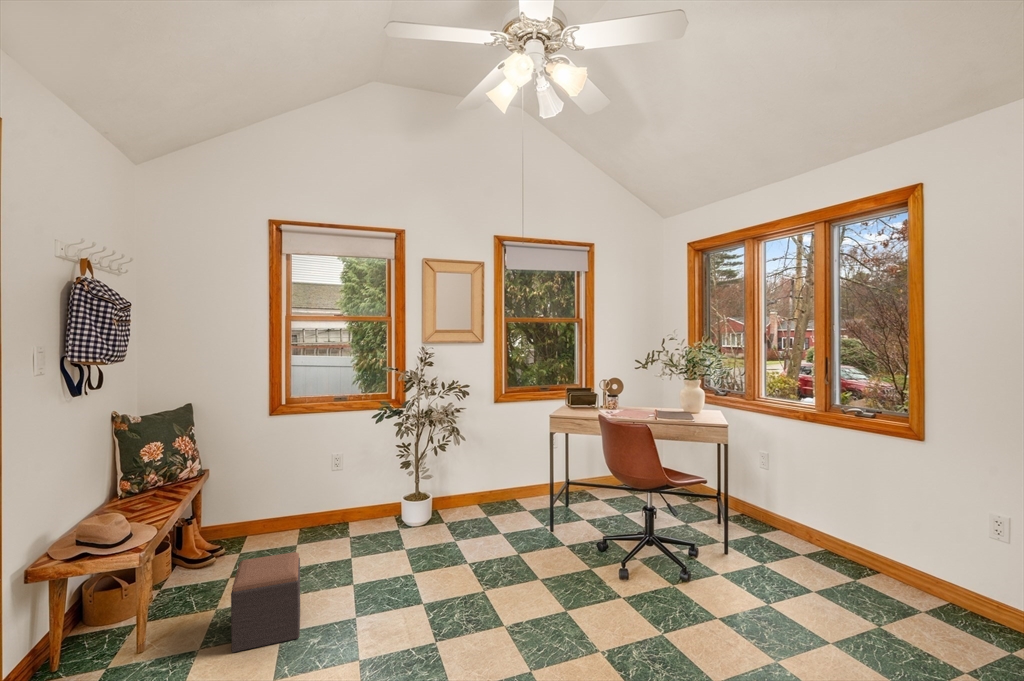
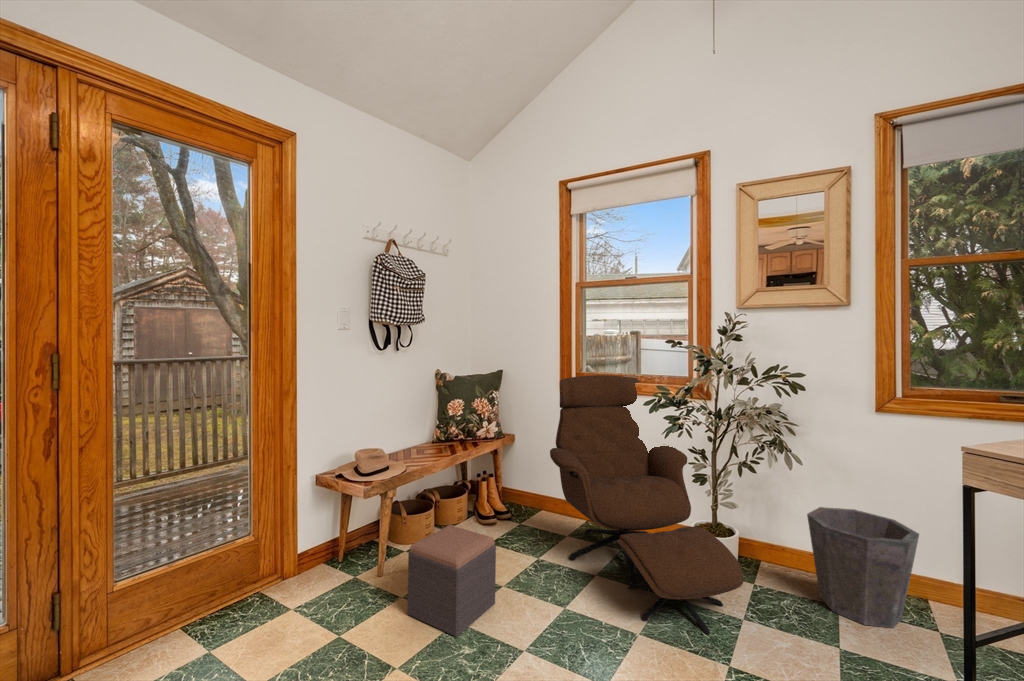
lounge chair: none [284,394,455,567] -> present [550,375,743,634]
waste bin: none [470,459,519,520] -> present [807,507,919,628]

